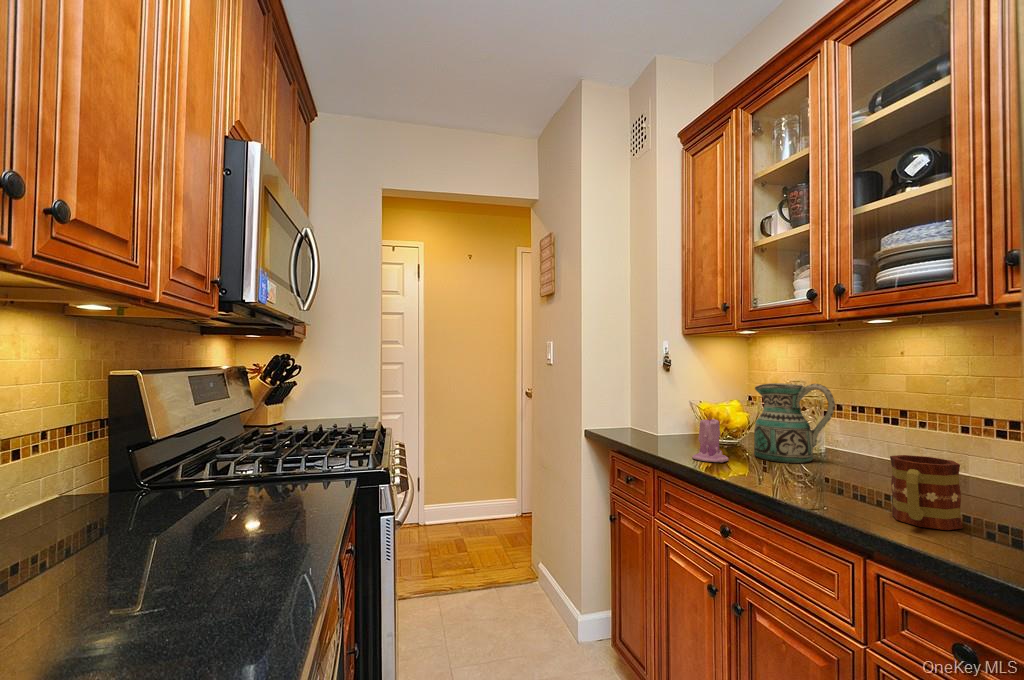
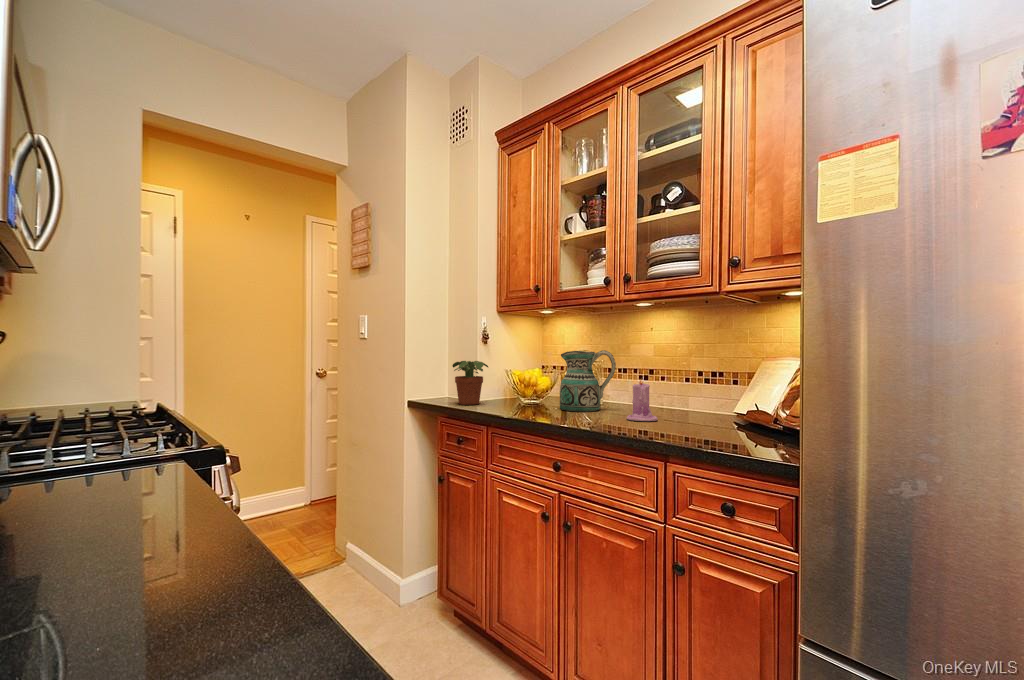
potted plant: none [630,391,672,440] -> present [452,361,488,405]
candle: present [692,415,728,462] -> present [627,380,658,421]
mug: present [890,455,963,530] -> none [672,393,711,438]

